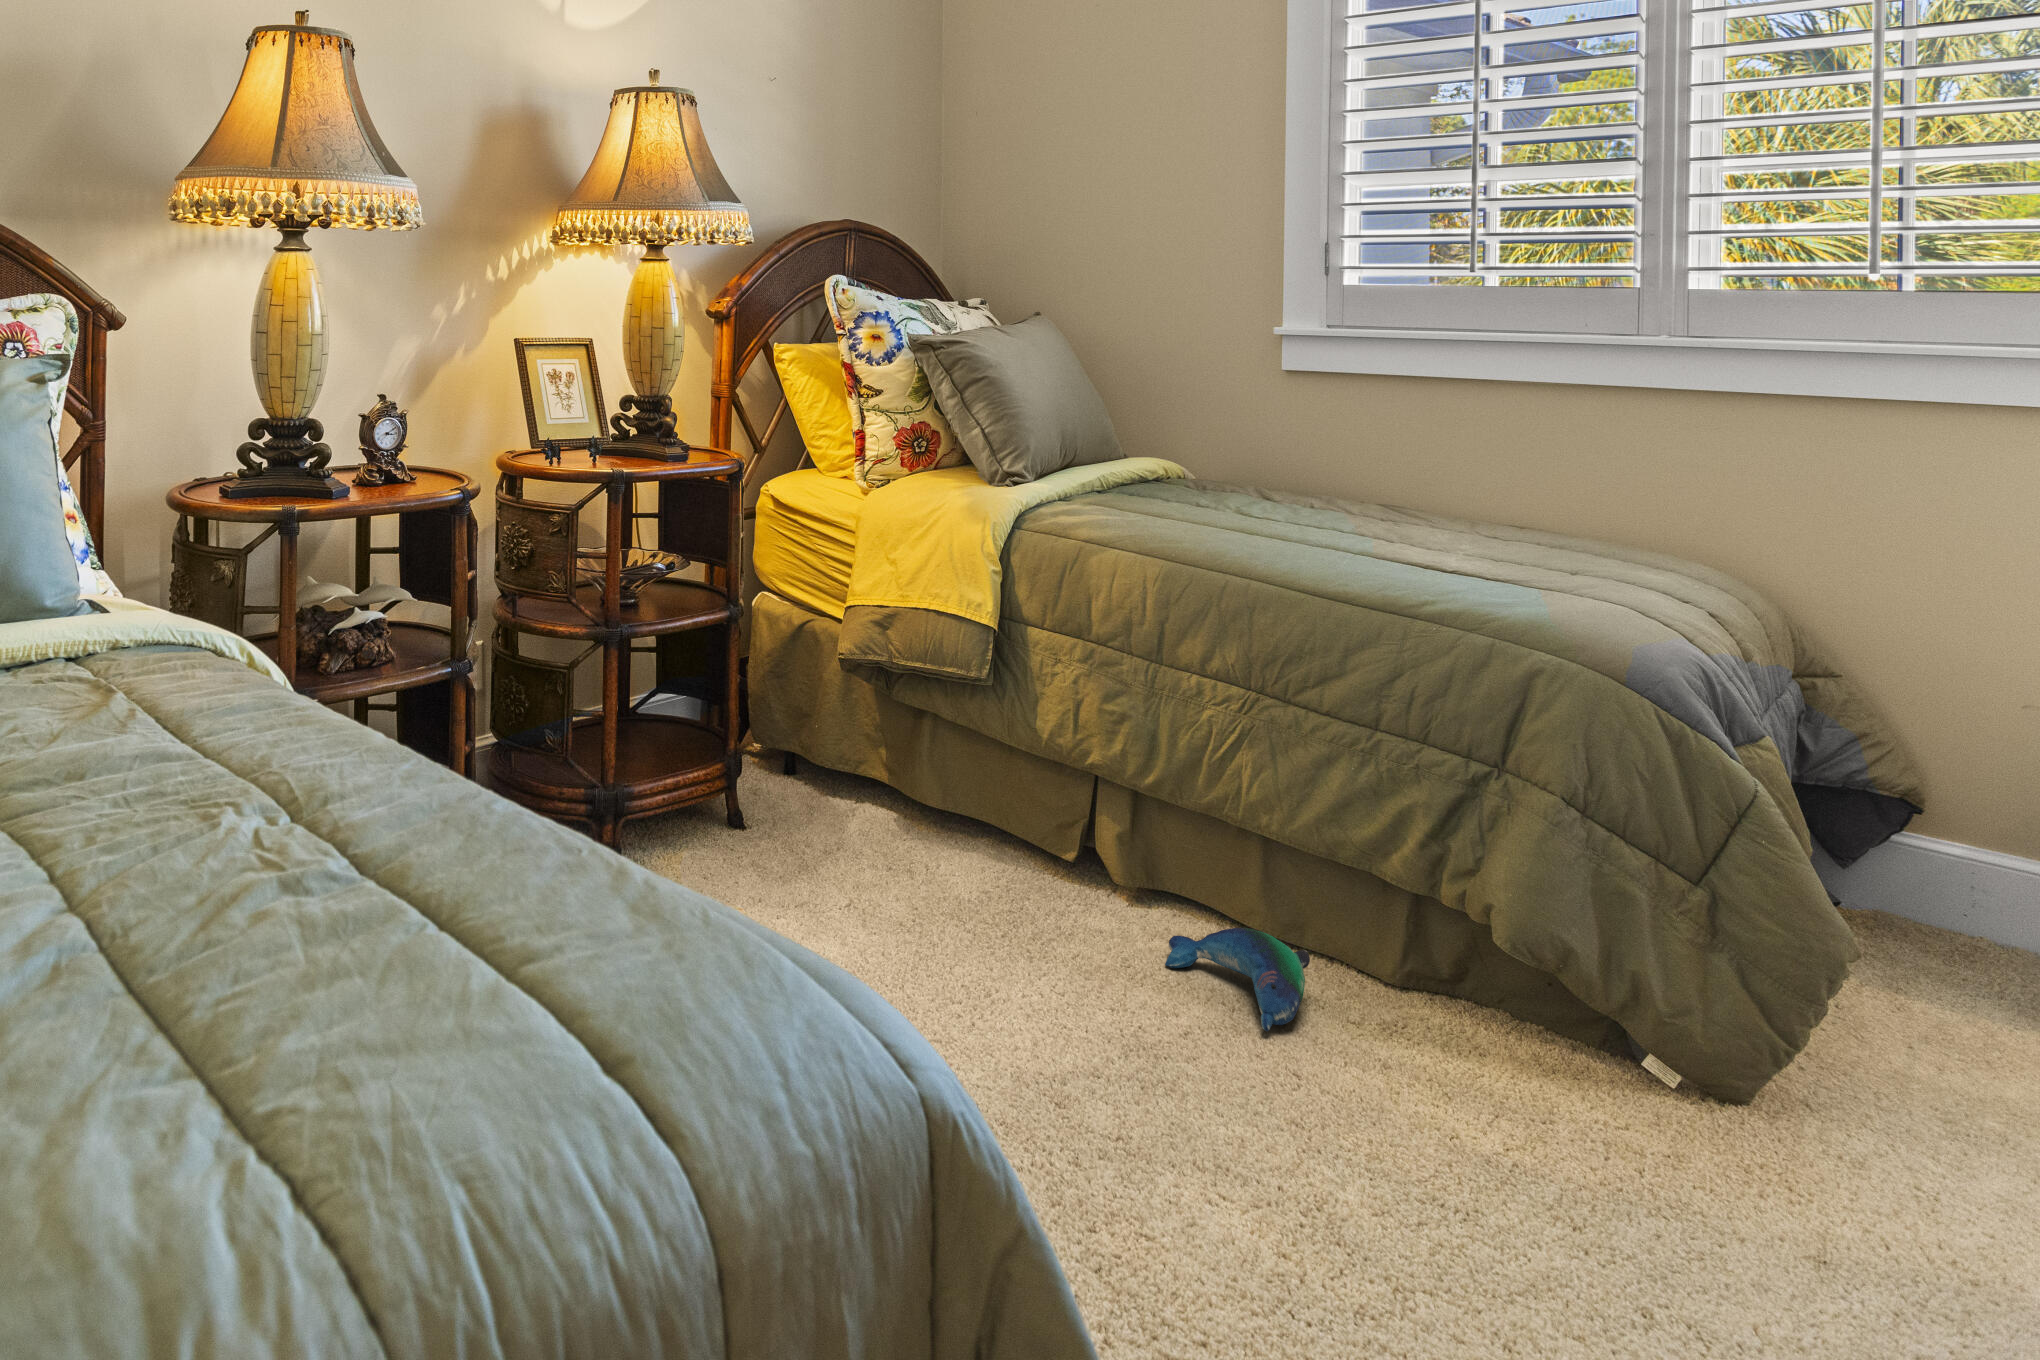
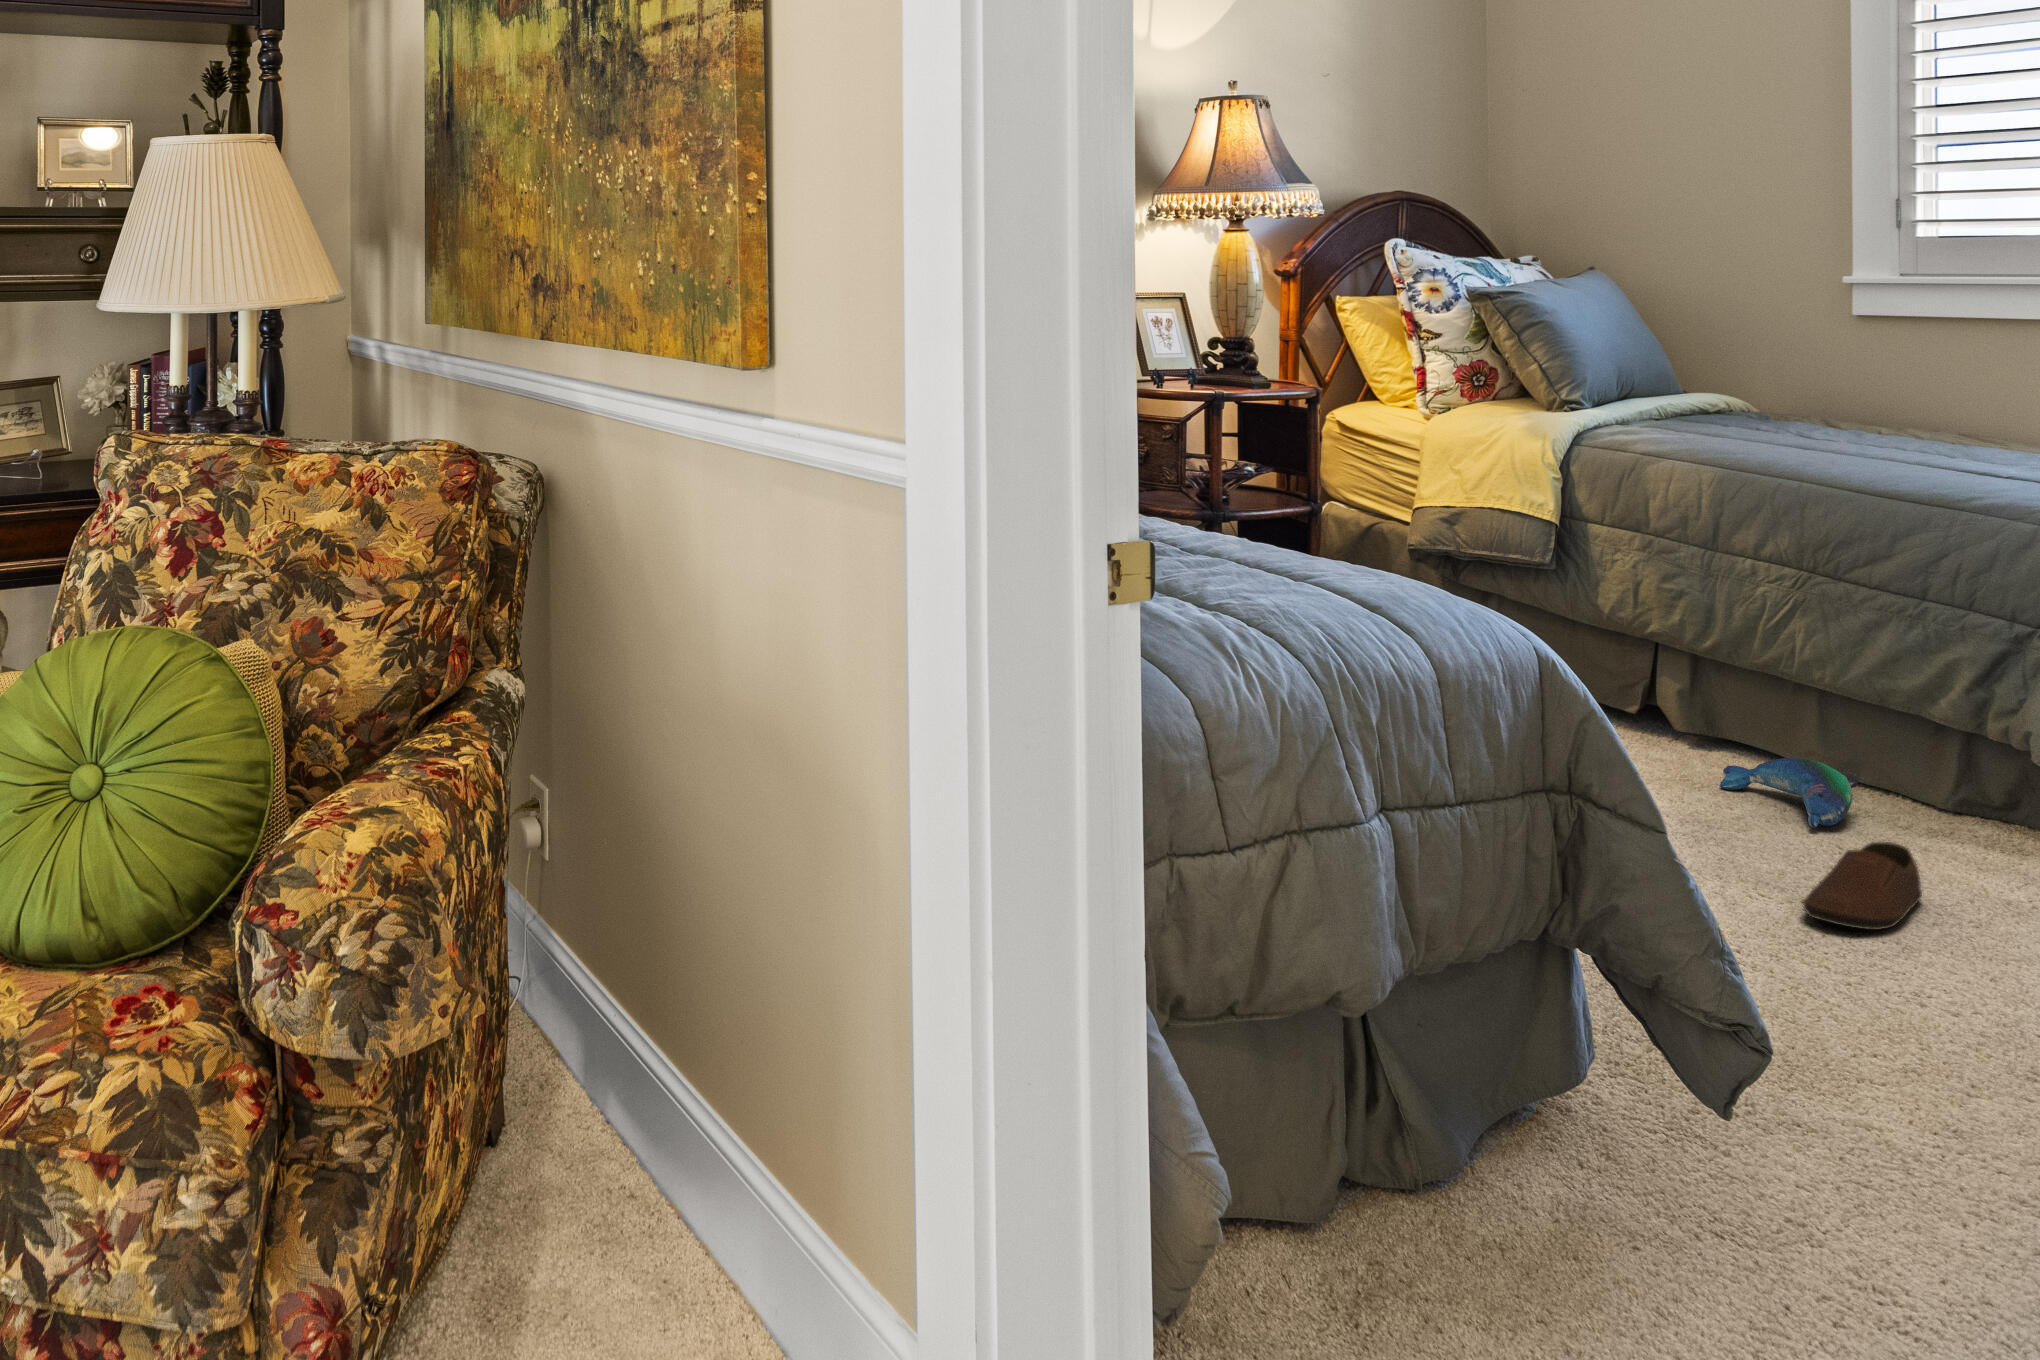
shoe: none [1266,1077,1391,1228] -> present [1802,842,1922,930]

